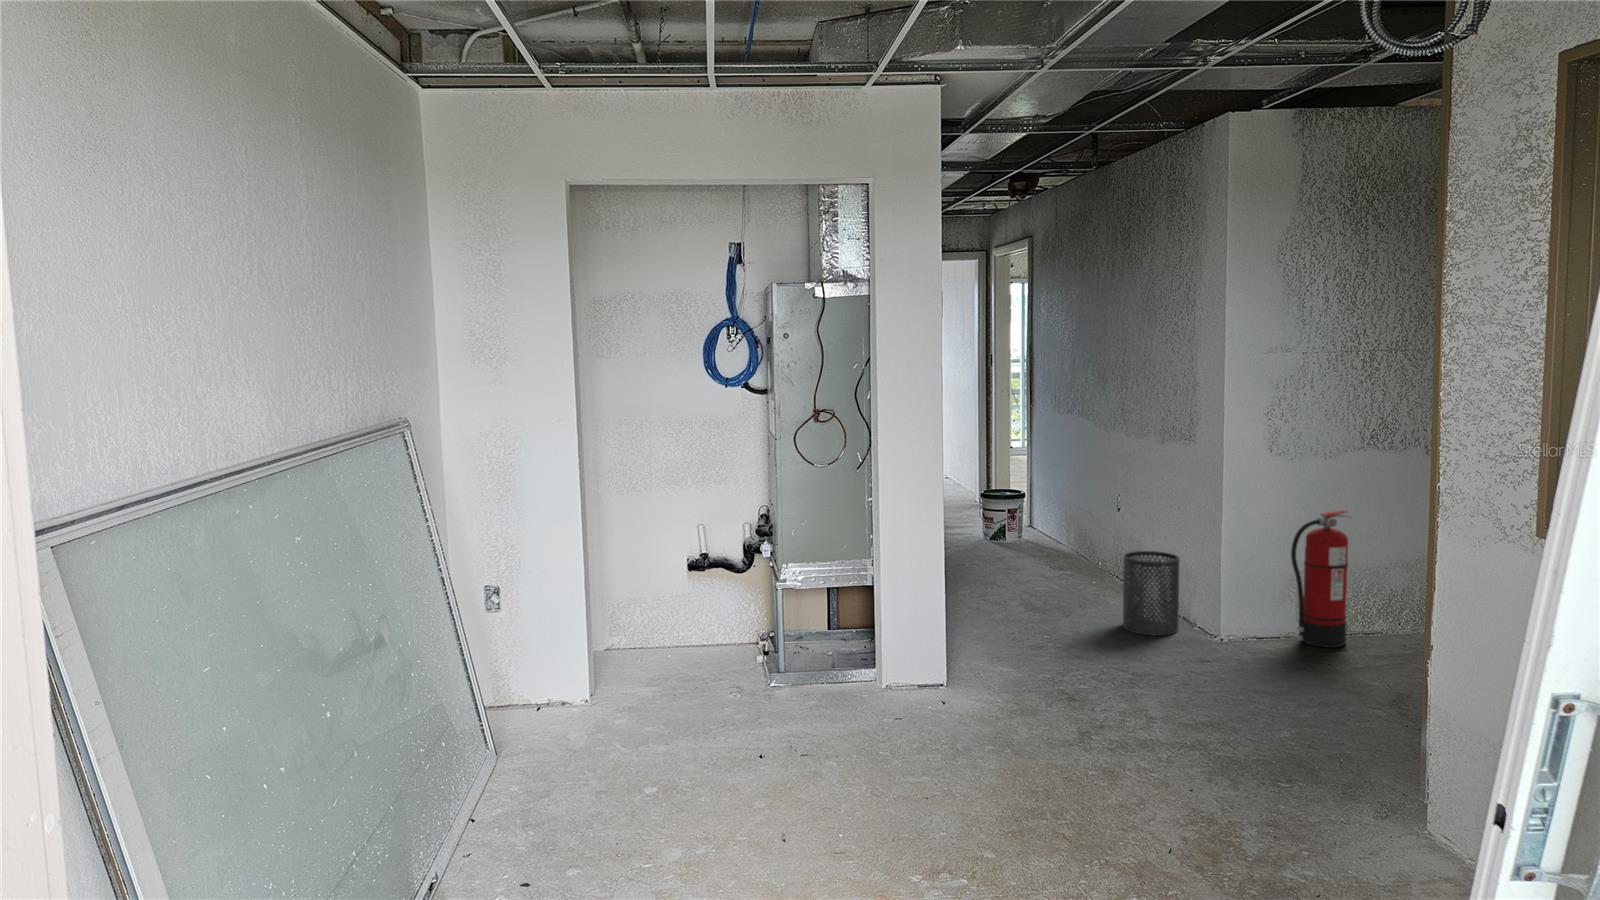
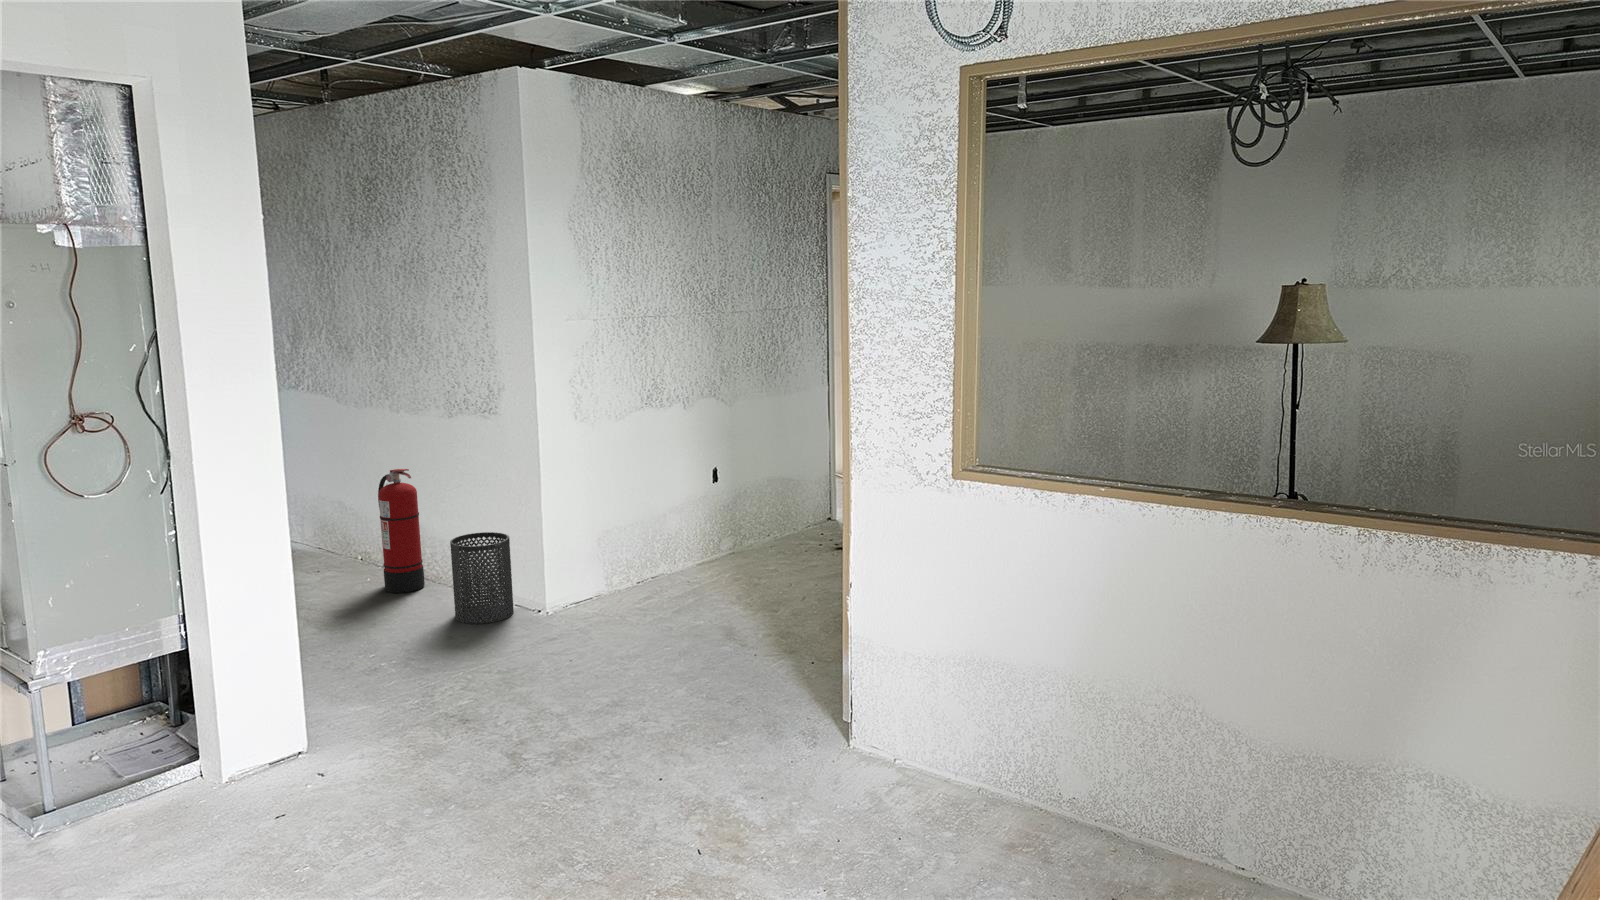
fire extinguisher: present [1291,510,1348,648] -> present [378,469,425,593]

